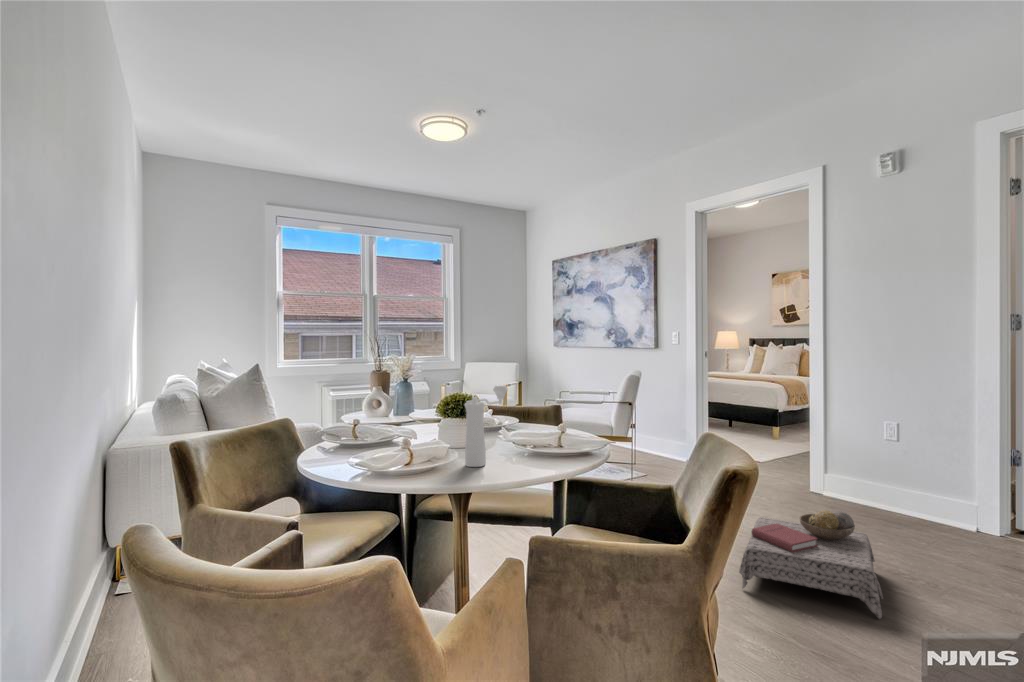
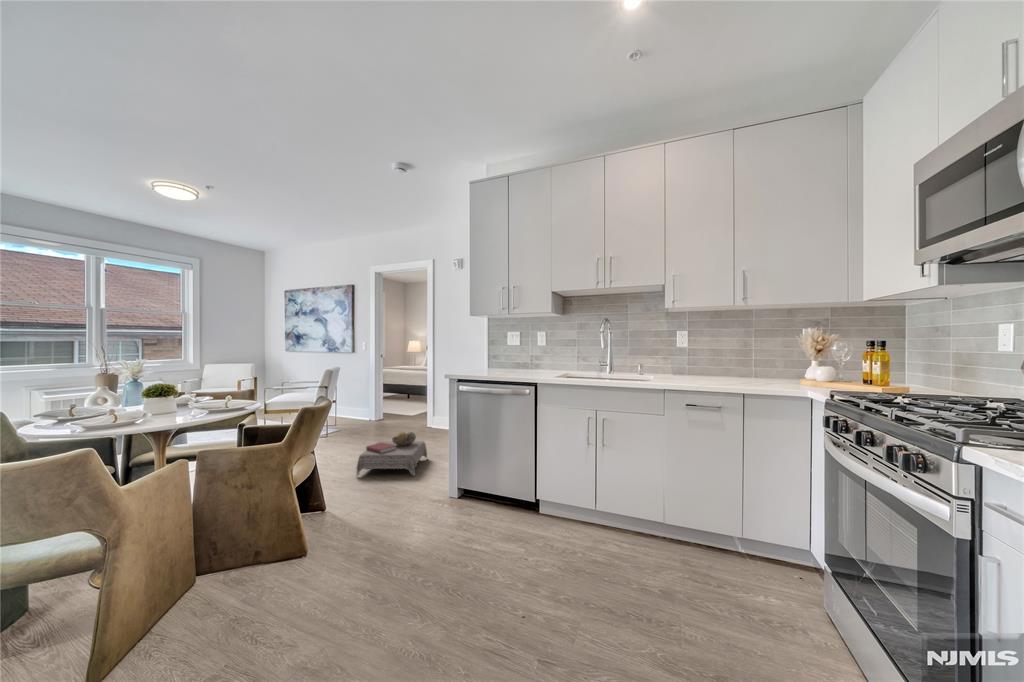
pepper mill: present [464,385,508,467] -> none [150,376,187,422]

